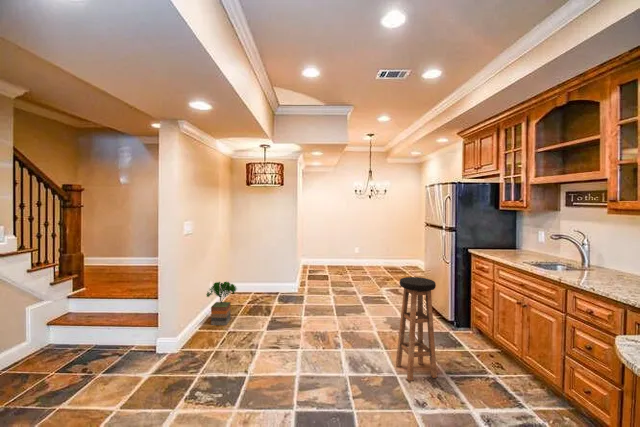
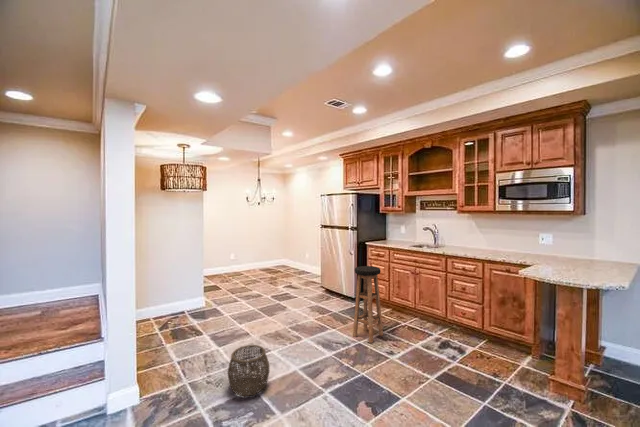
potted tree: present [206,282,236,325] -> none [136,305,176,361]
woven basket: none [223,332,265,381] -> present [228,345,269,396]

